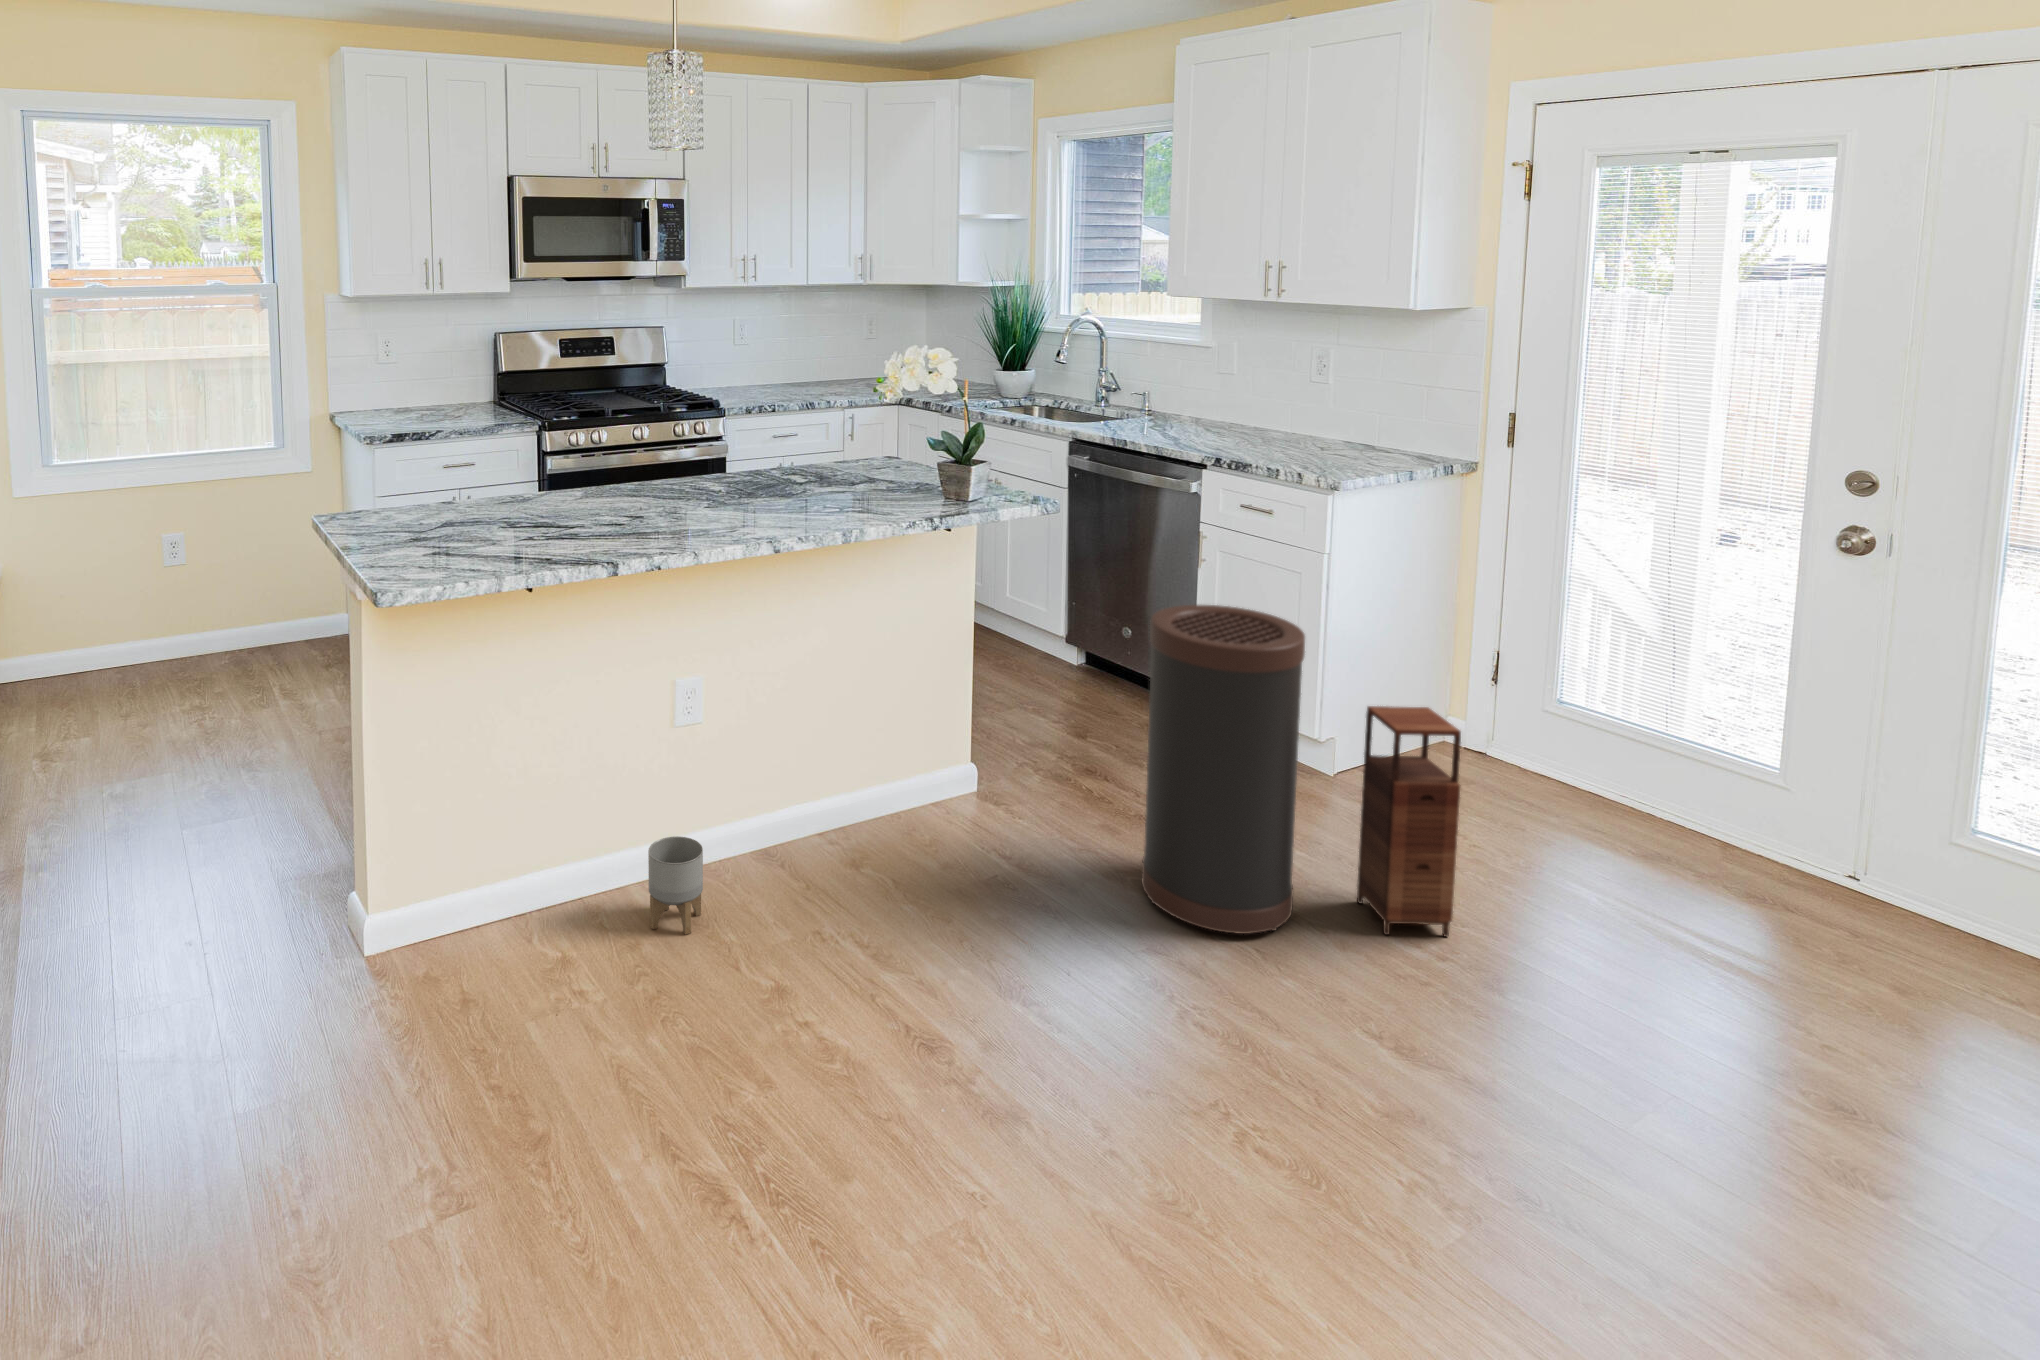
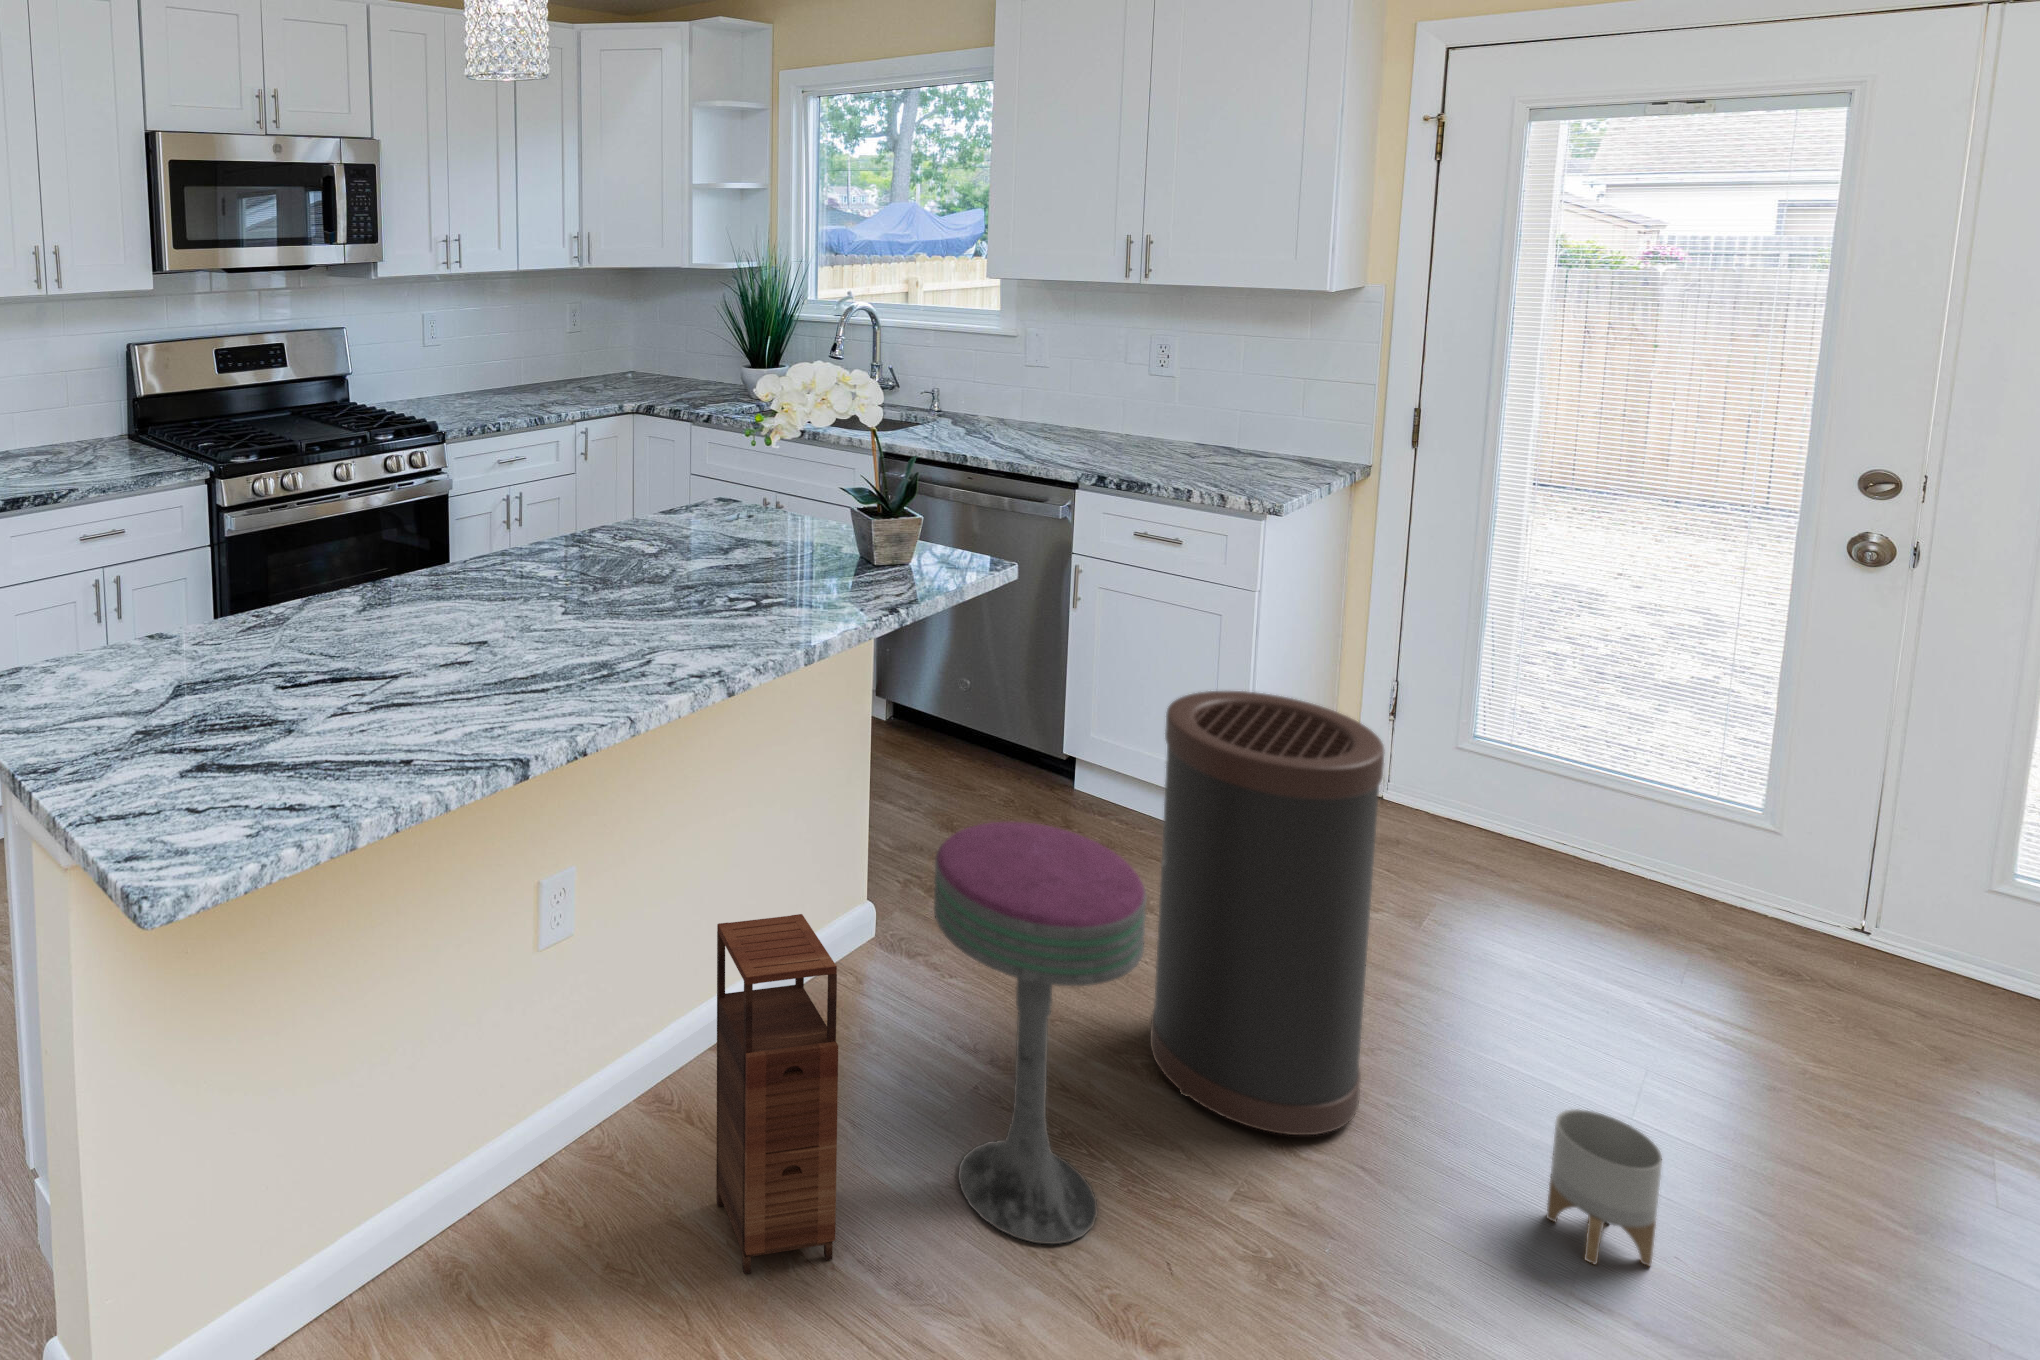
bar stool: none [930,671,1073,962] -> present [934,822,1146,1244]
storage cabinet: present [1357,706,1461,937] -> present [716,914,838,1274]
planter: present [648,836,703,935] -> present [1547,1109,1662,1266]

